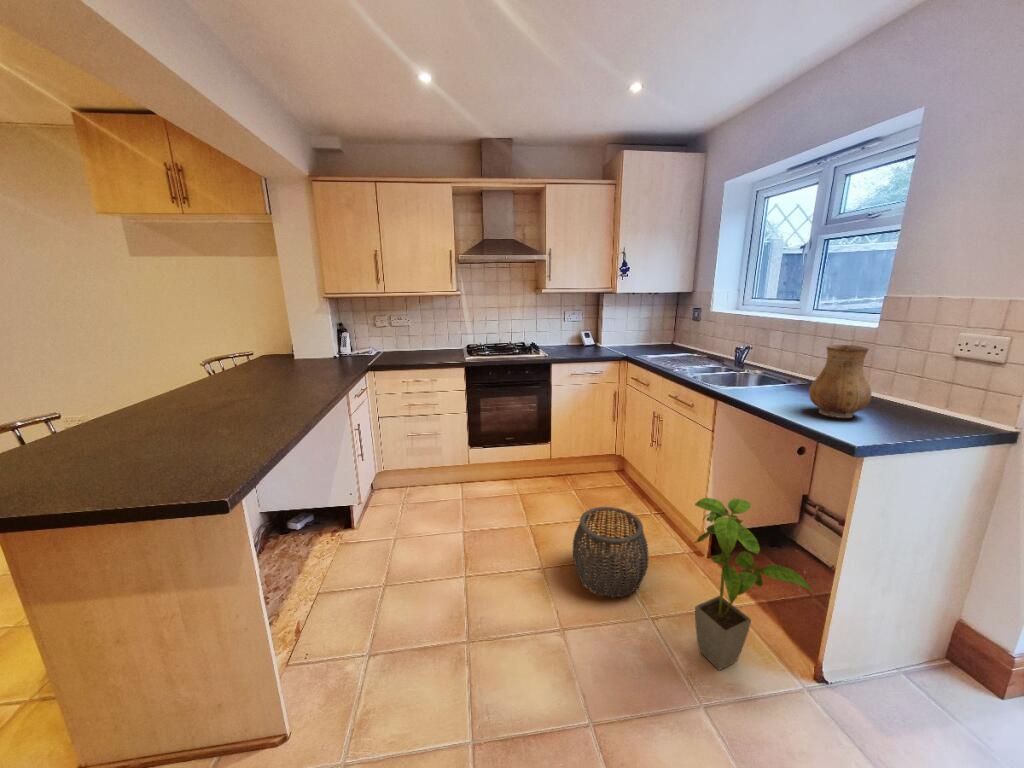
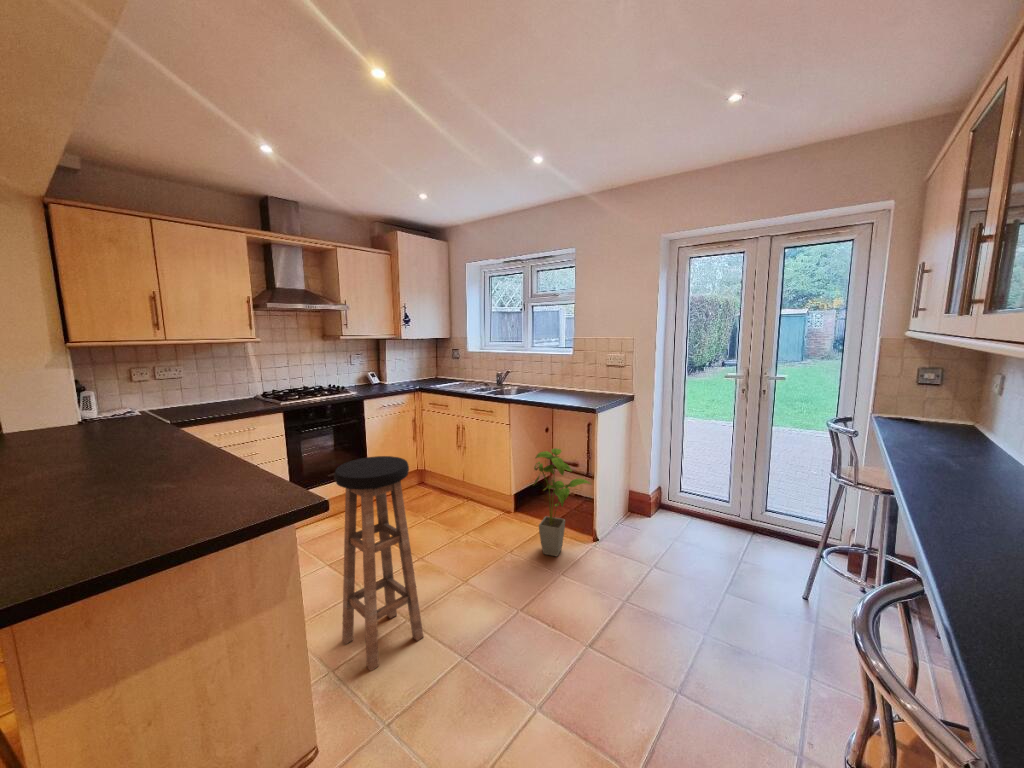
ceramic pitcher: present [809,345,872,418] -> none [560,363,586,400]
bar stool: none [366,441,463,683] -> present [334,456,423,671]
woven basket: present [573,507,649,598] -> none [441,493,497,556]

